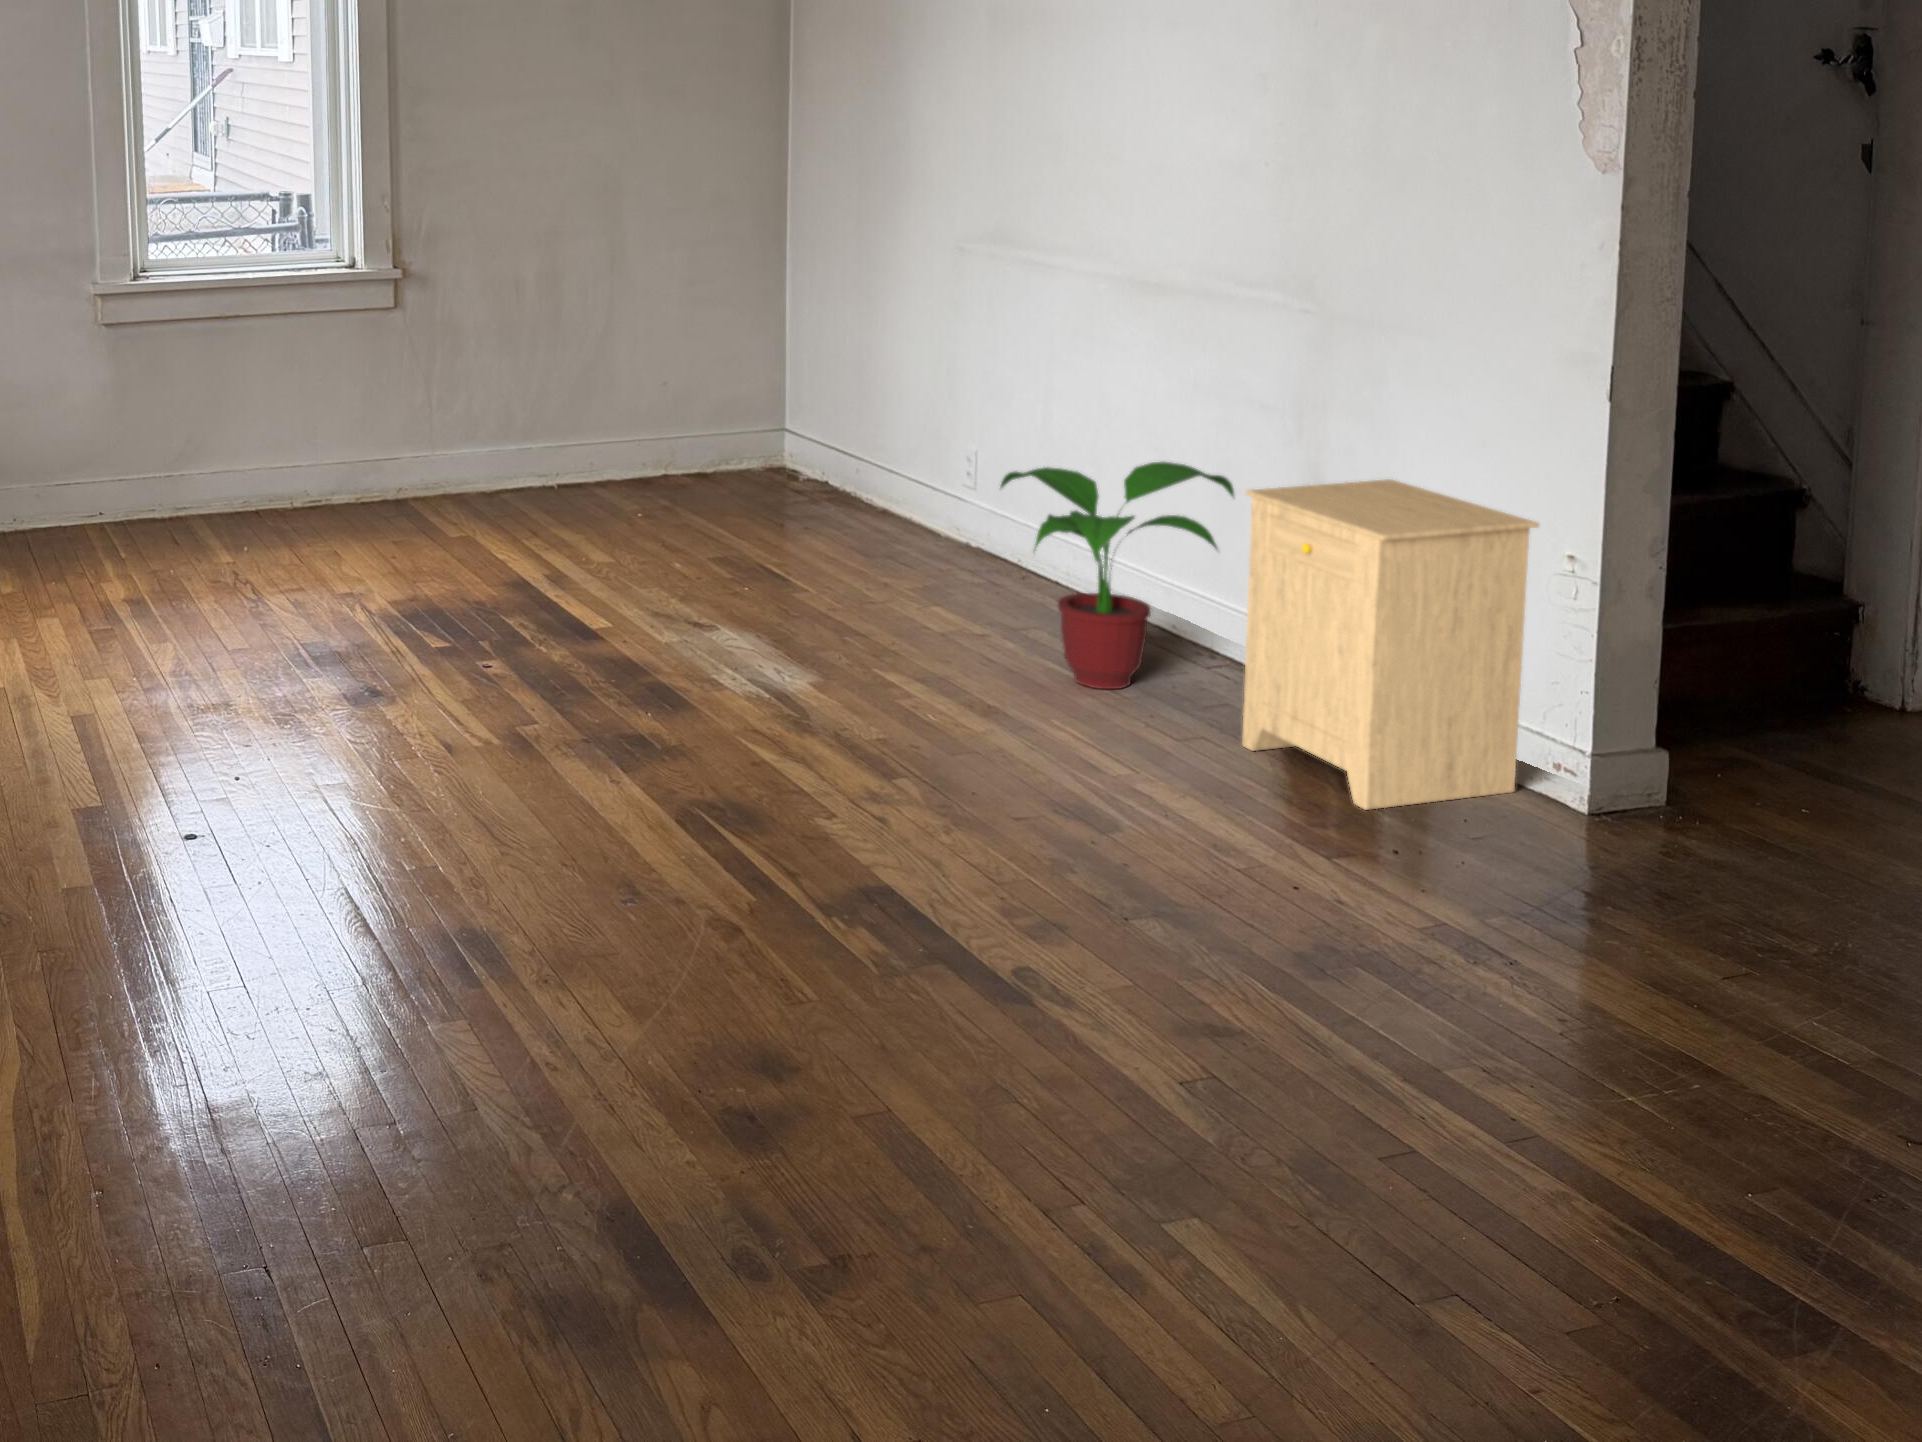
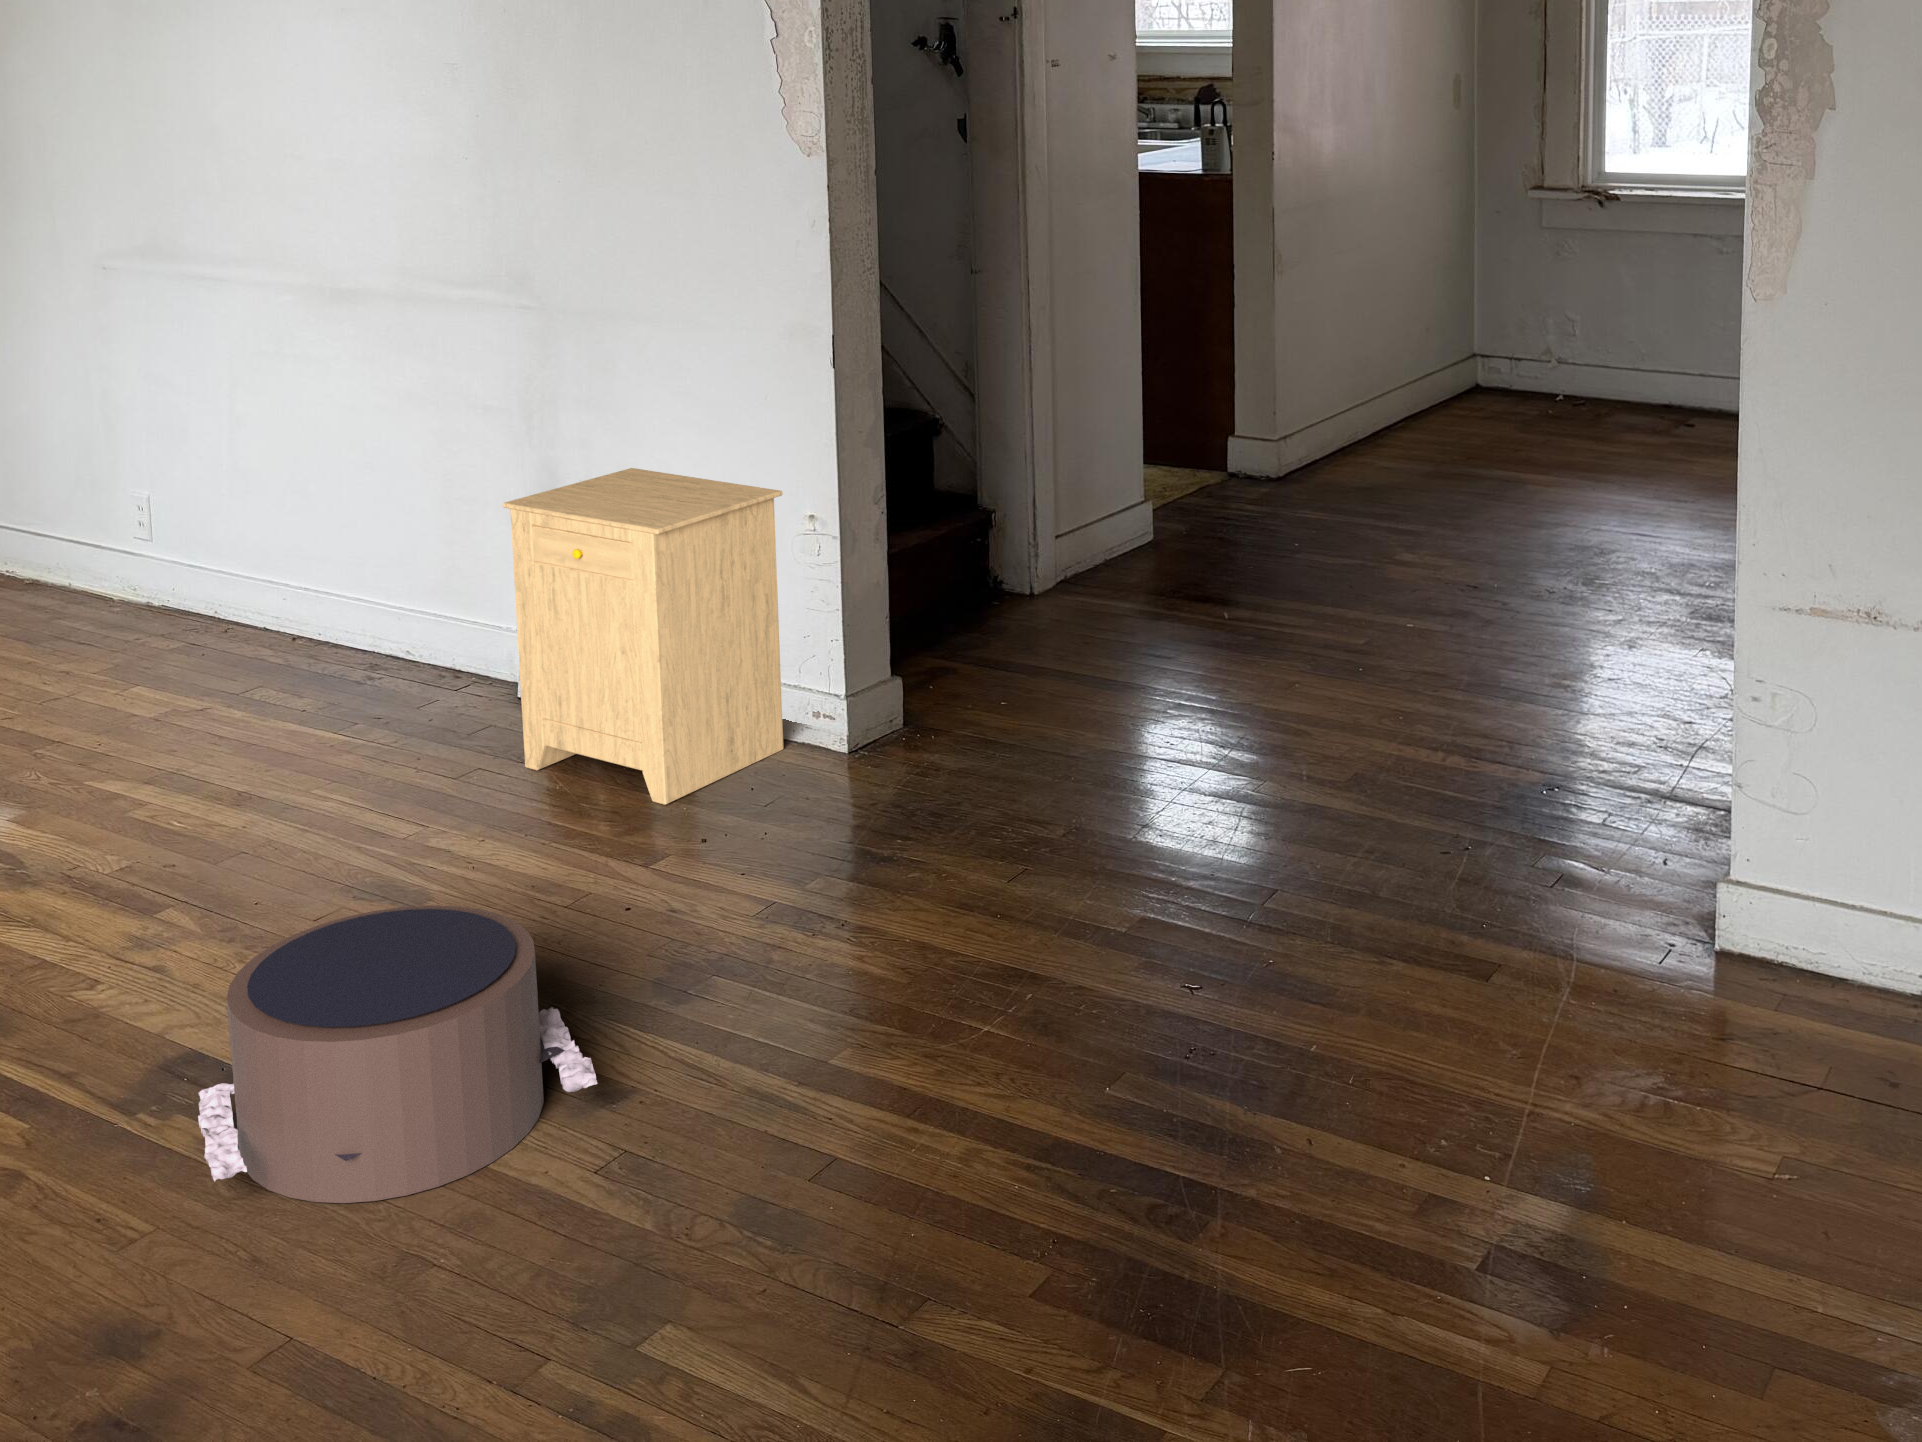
potted plant: present [1001,462,1234,689] -> none [209,482,470,741]
pouf: none [859,804,1193,1041] -> present [198,906,597,1203]

